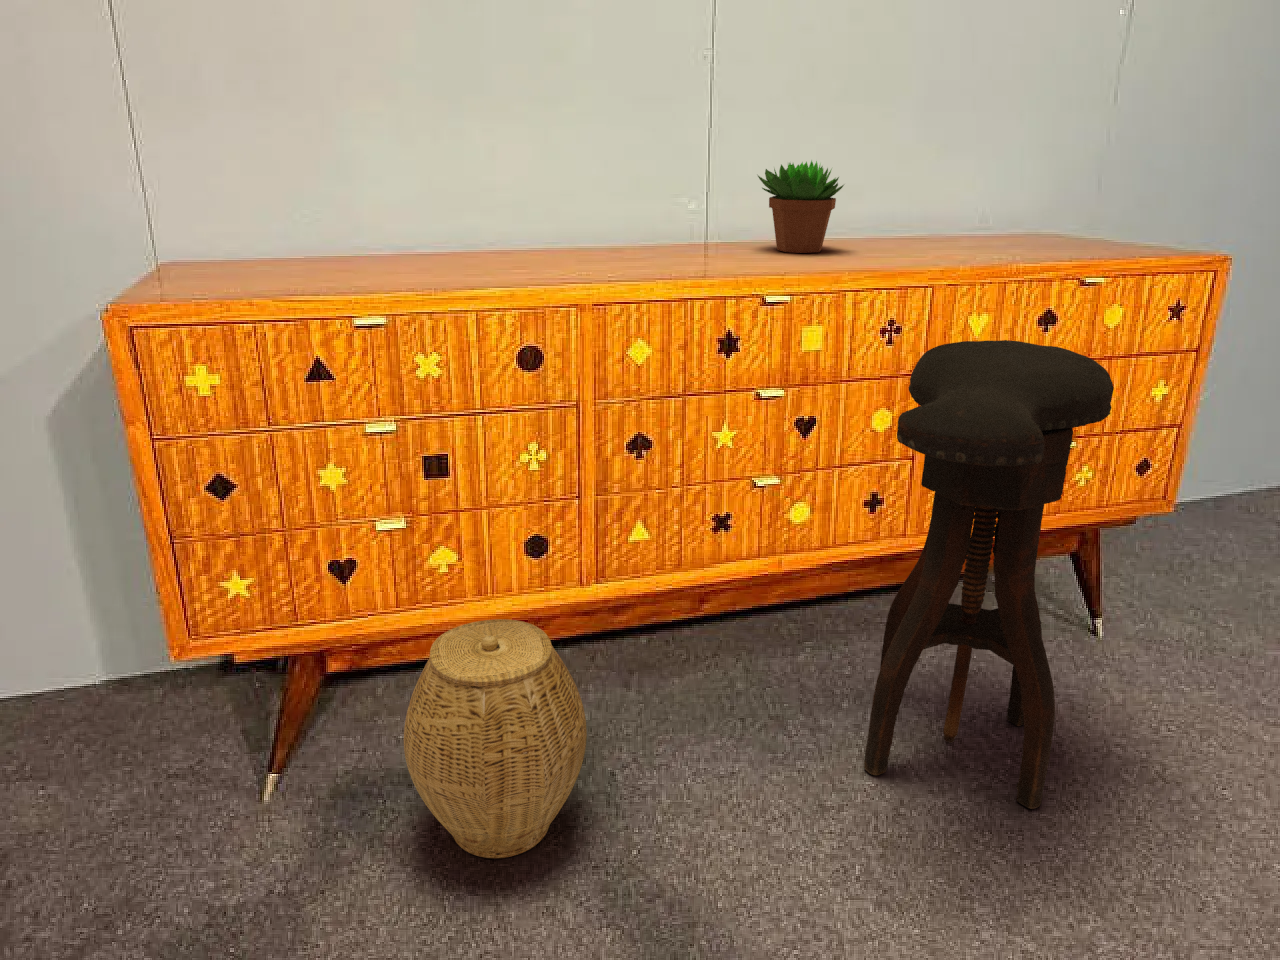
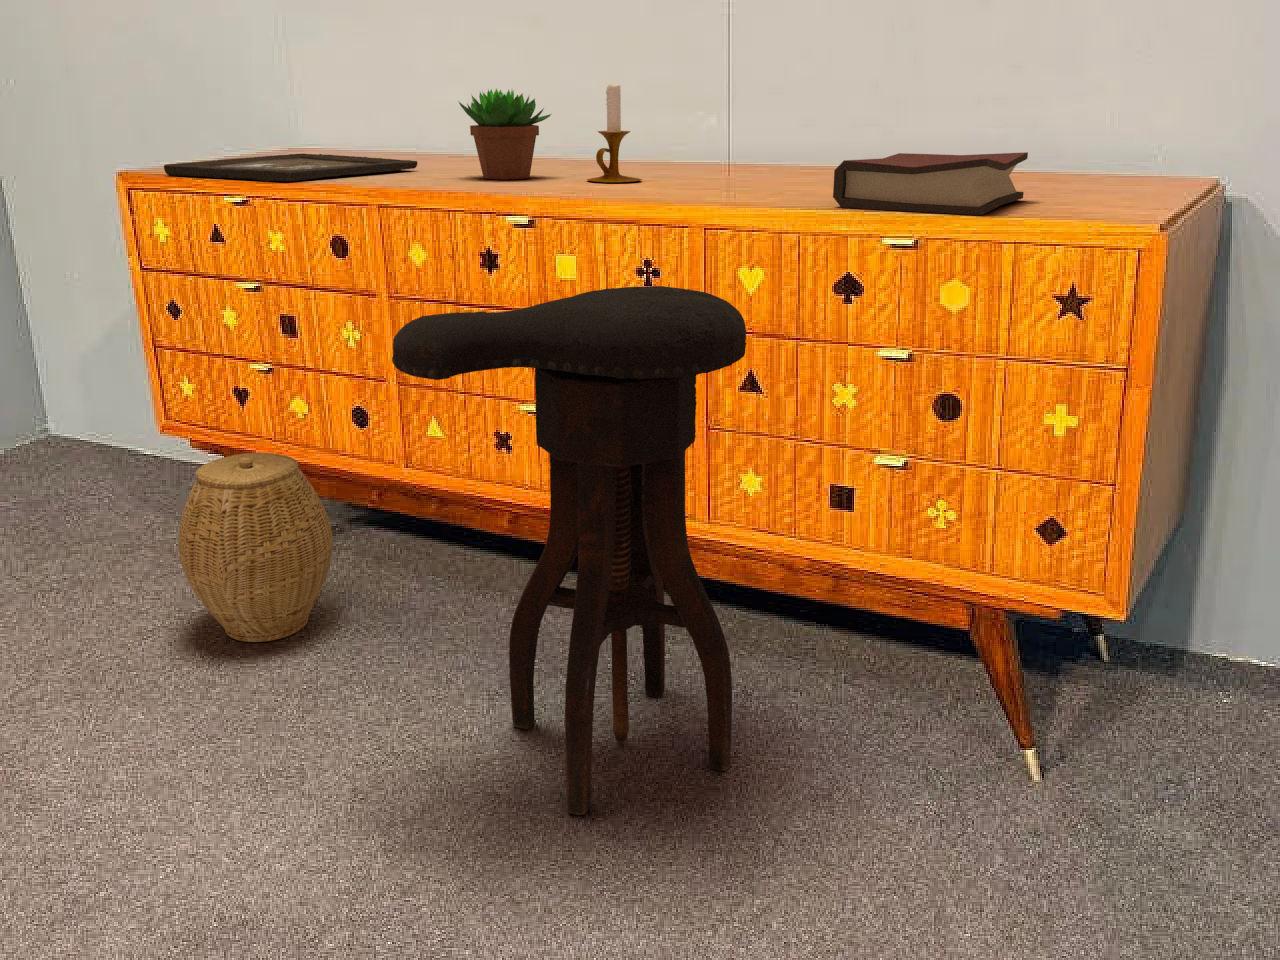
candlestick: none [639,155,692,252] -> present [587,84,642,182]
succulent plant: present [758,161,844,253] -> present [459,88,551,179]
hardback book: none [901,203,1084,257] -> present [833,152,1028,215]
tray: none [180,246,428,299] -> present [164,154,417,182]

